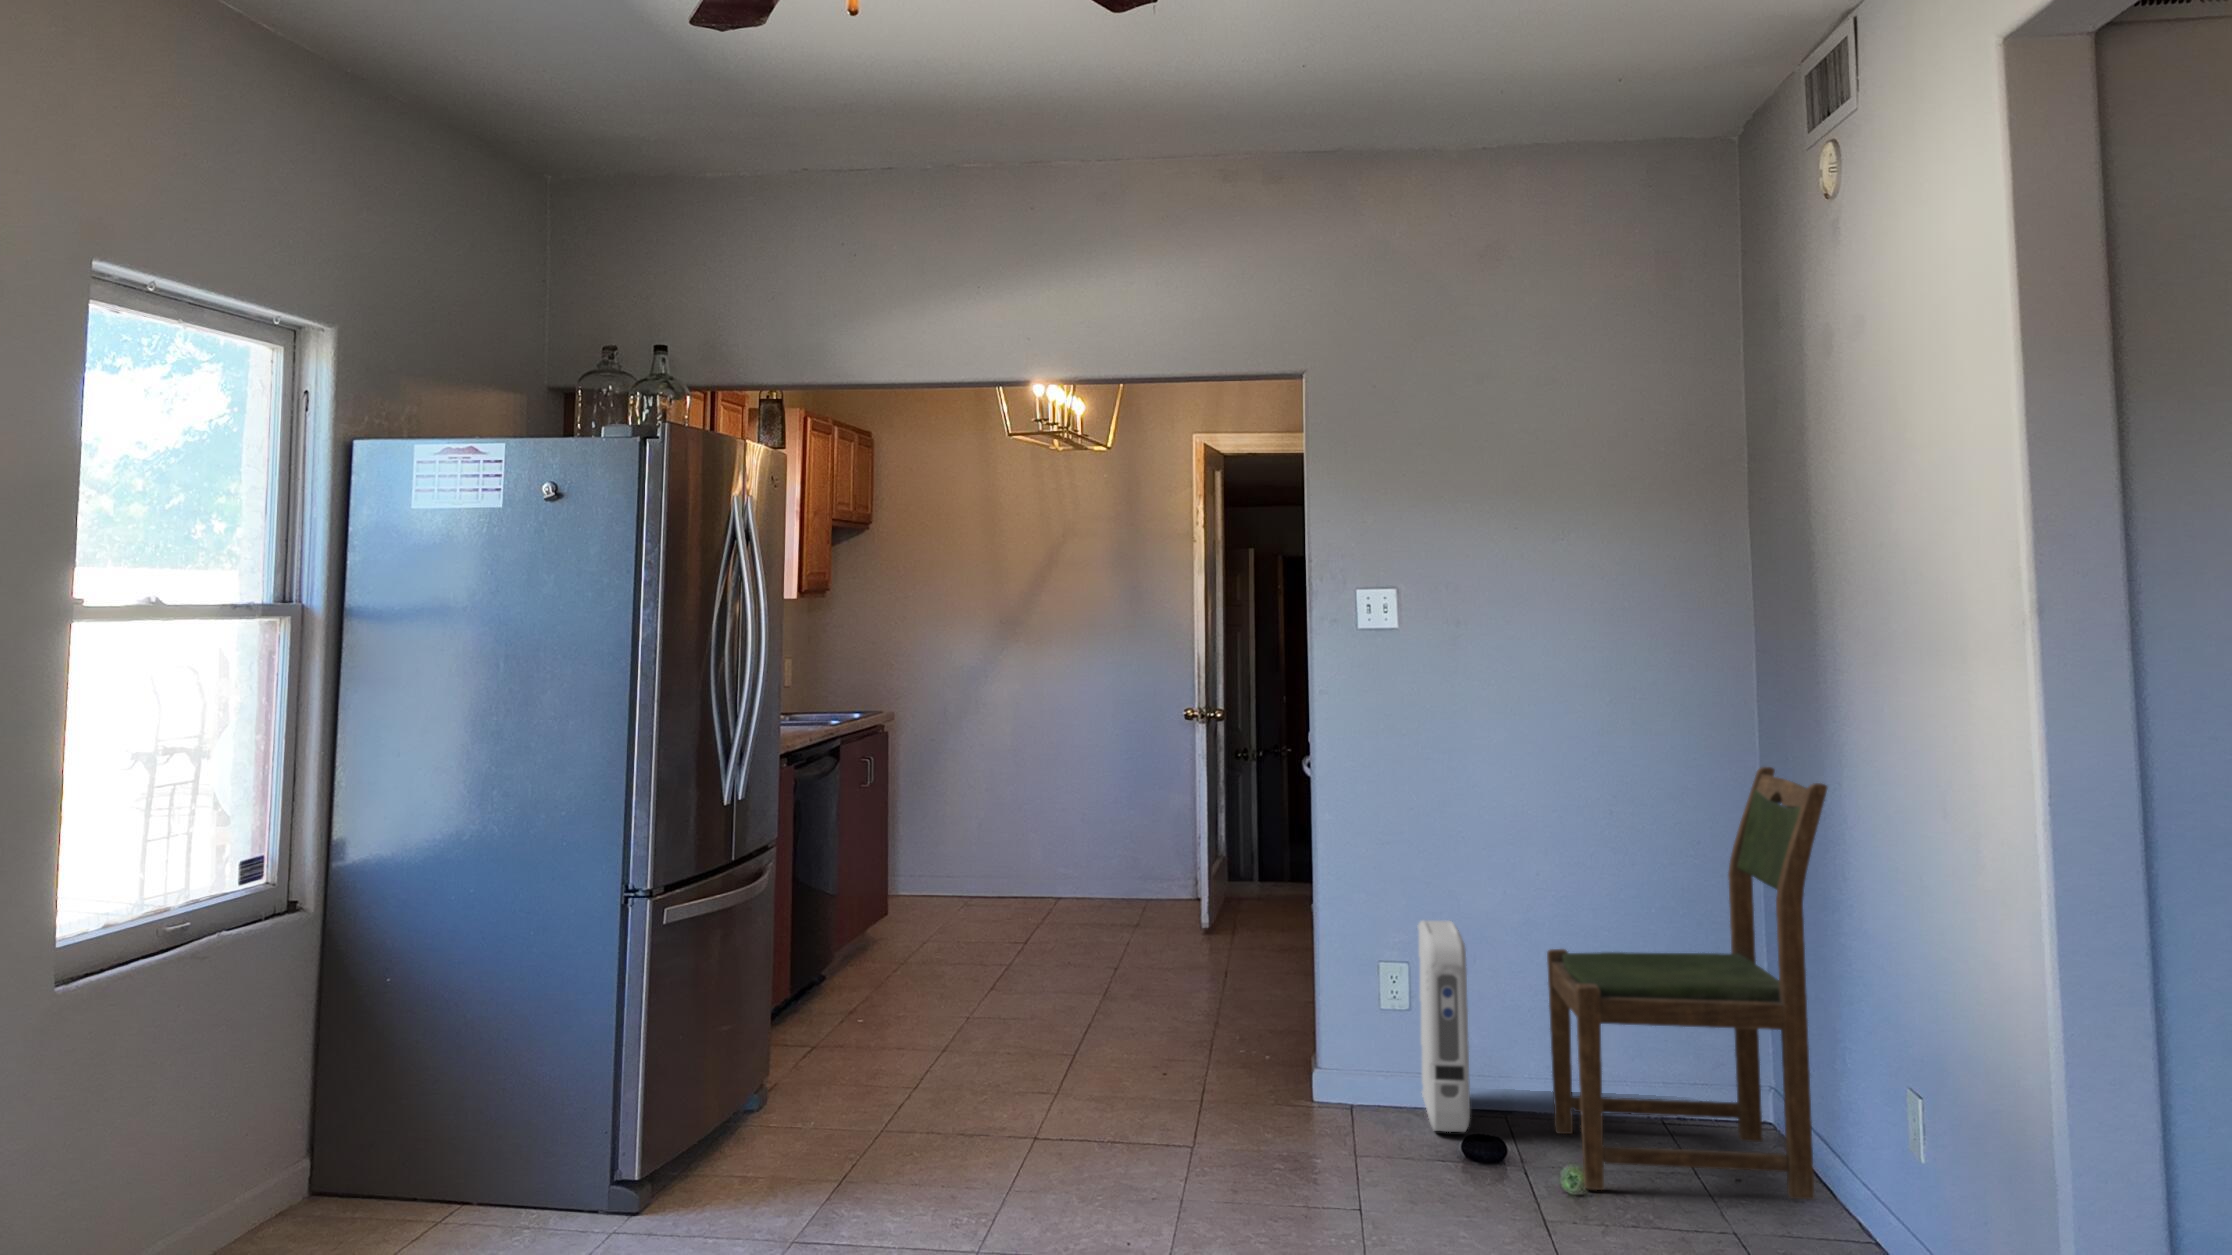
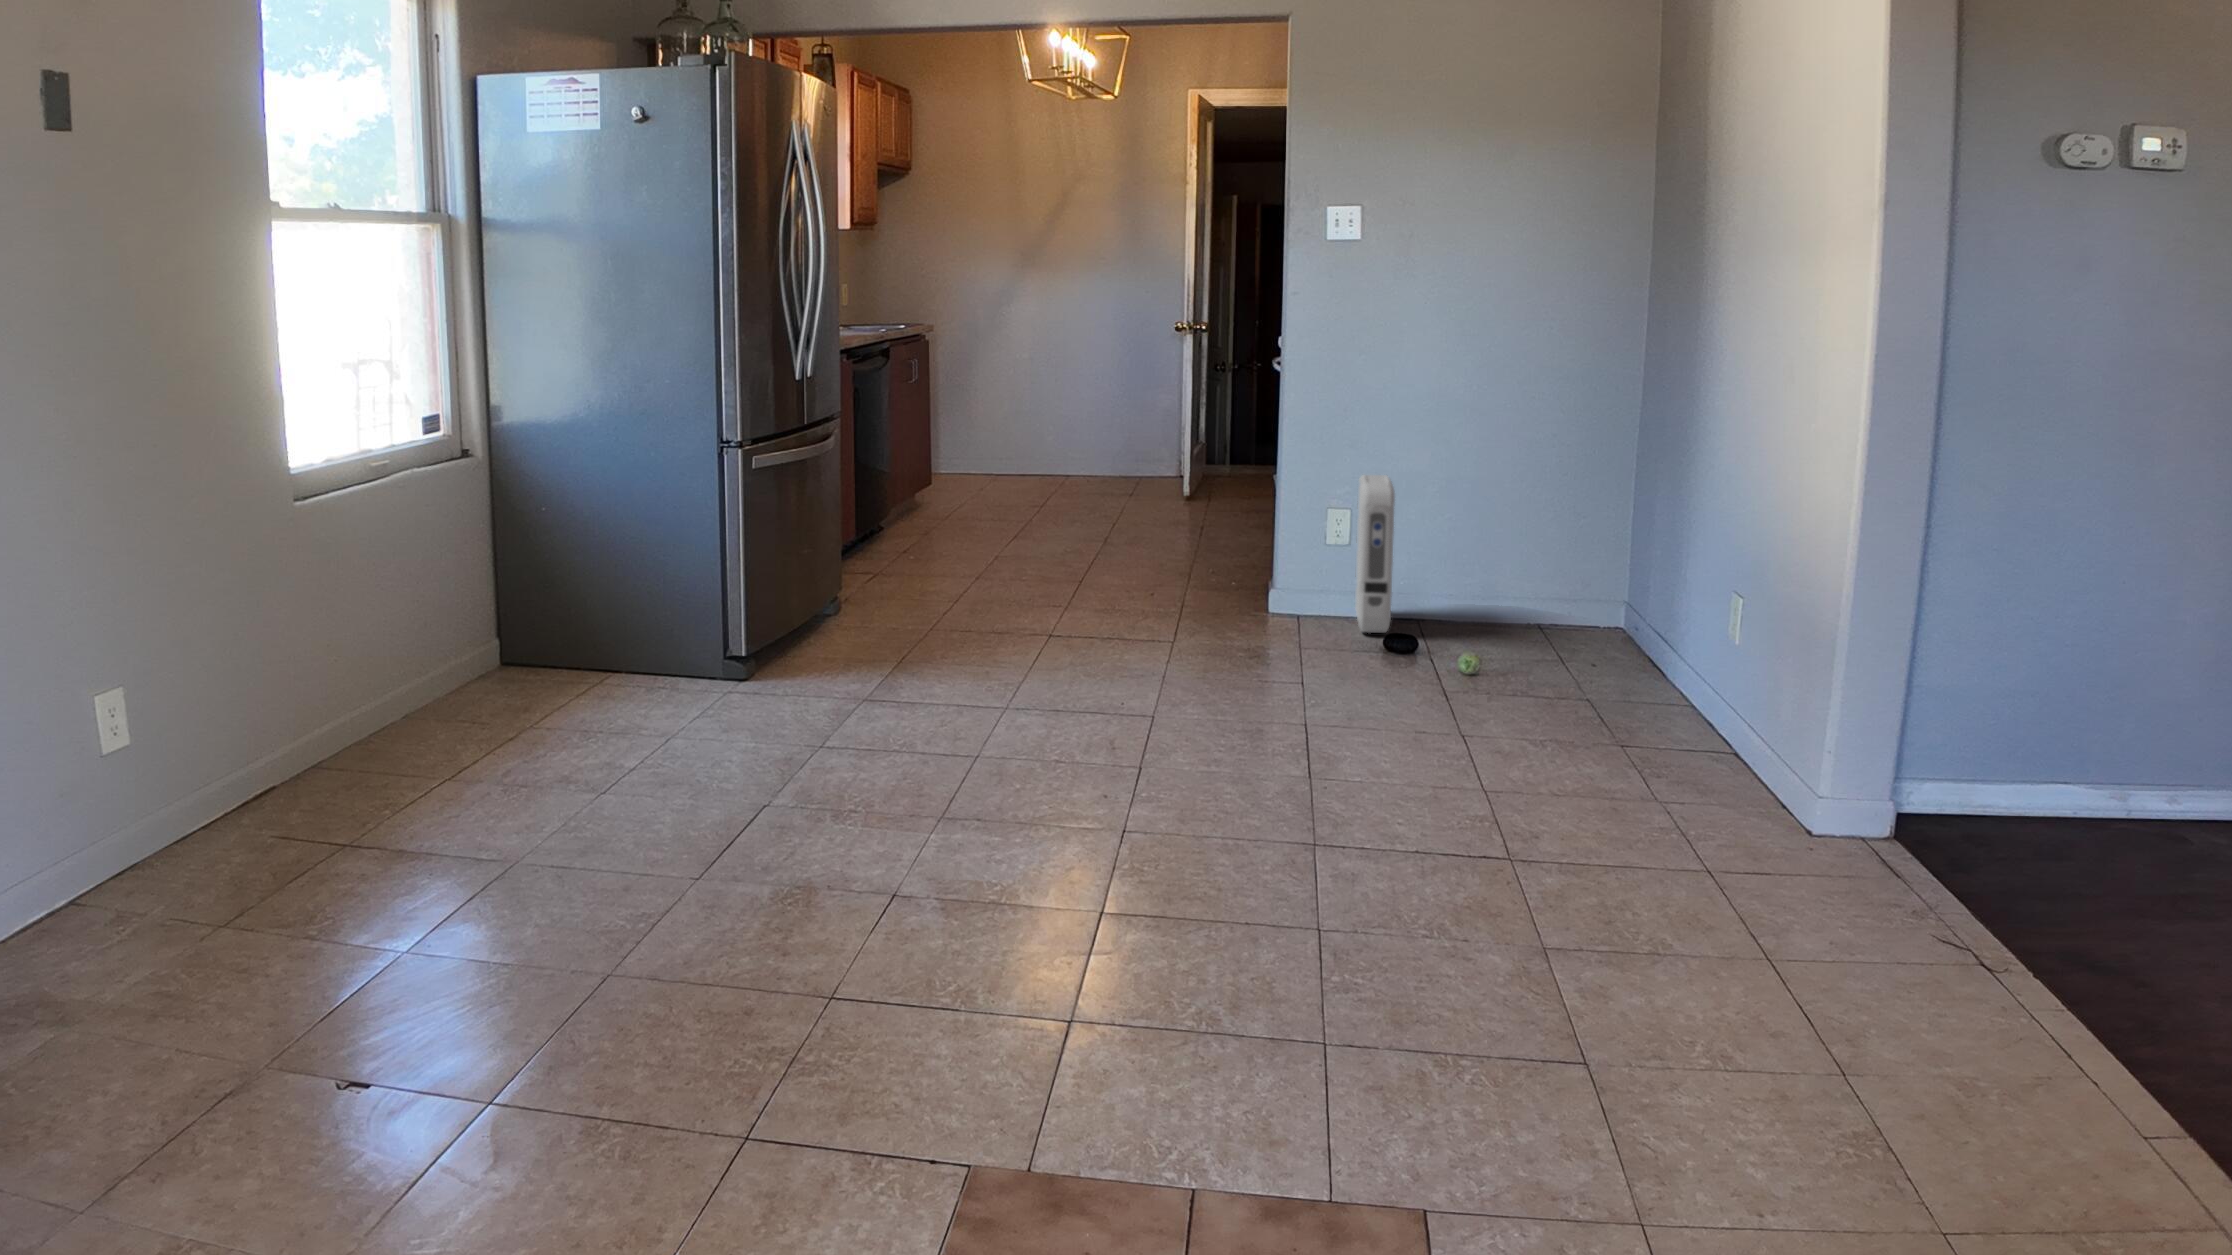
dining chair: present [1547,767,1828,1199] -> none [1458,347,1697,674]

